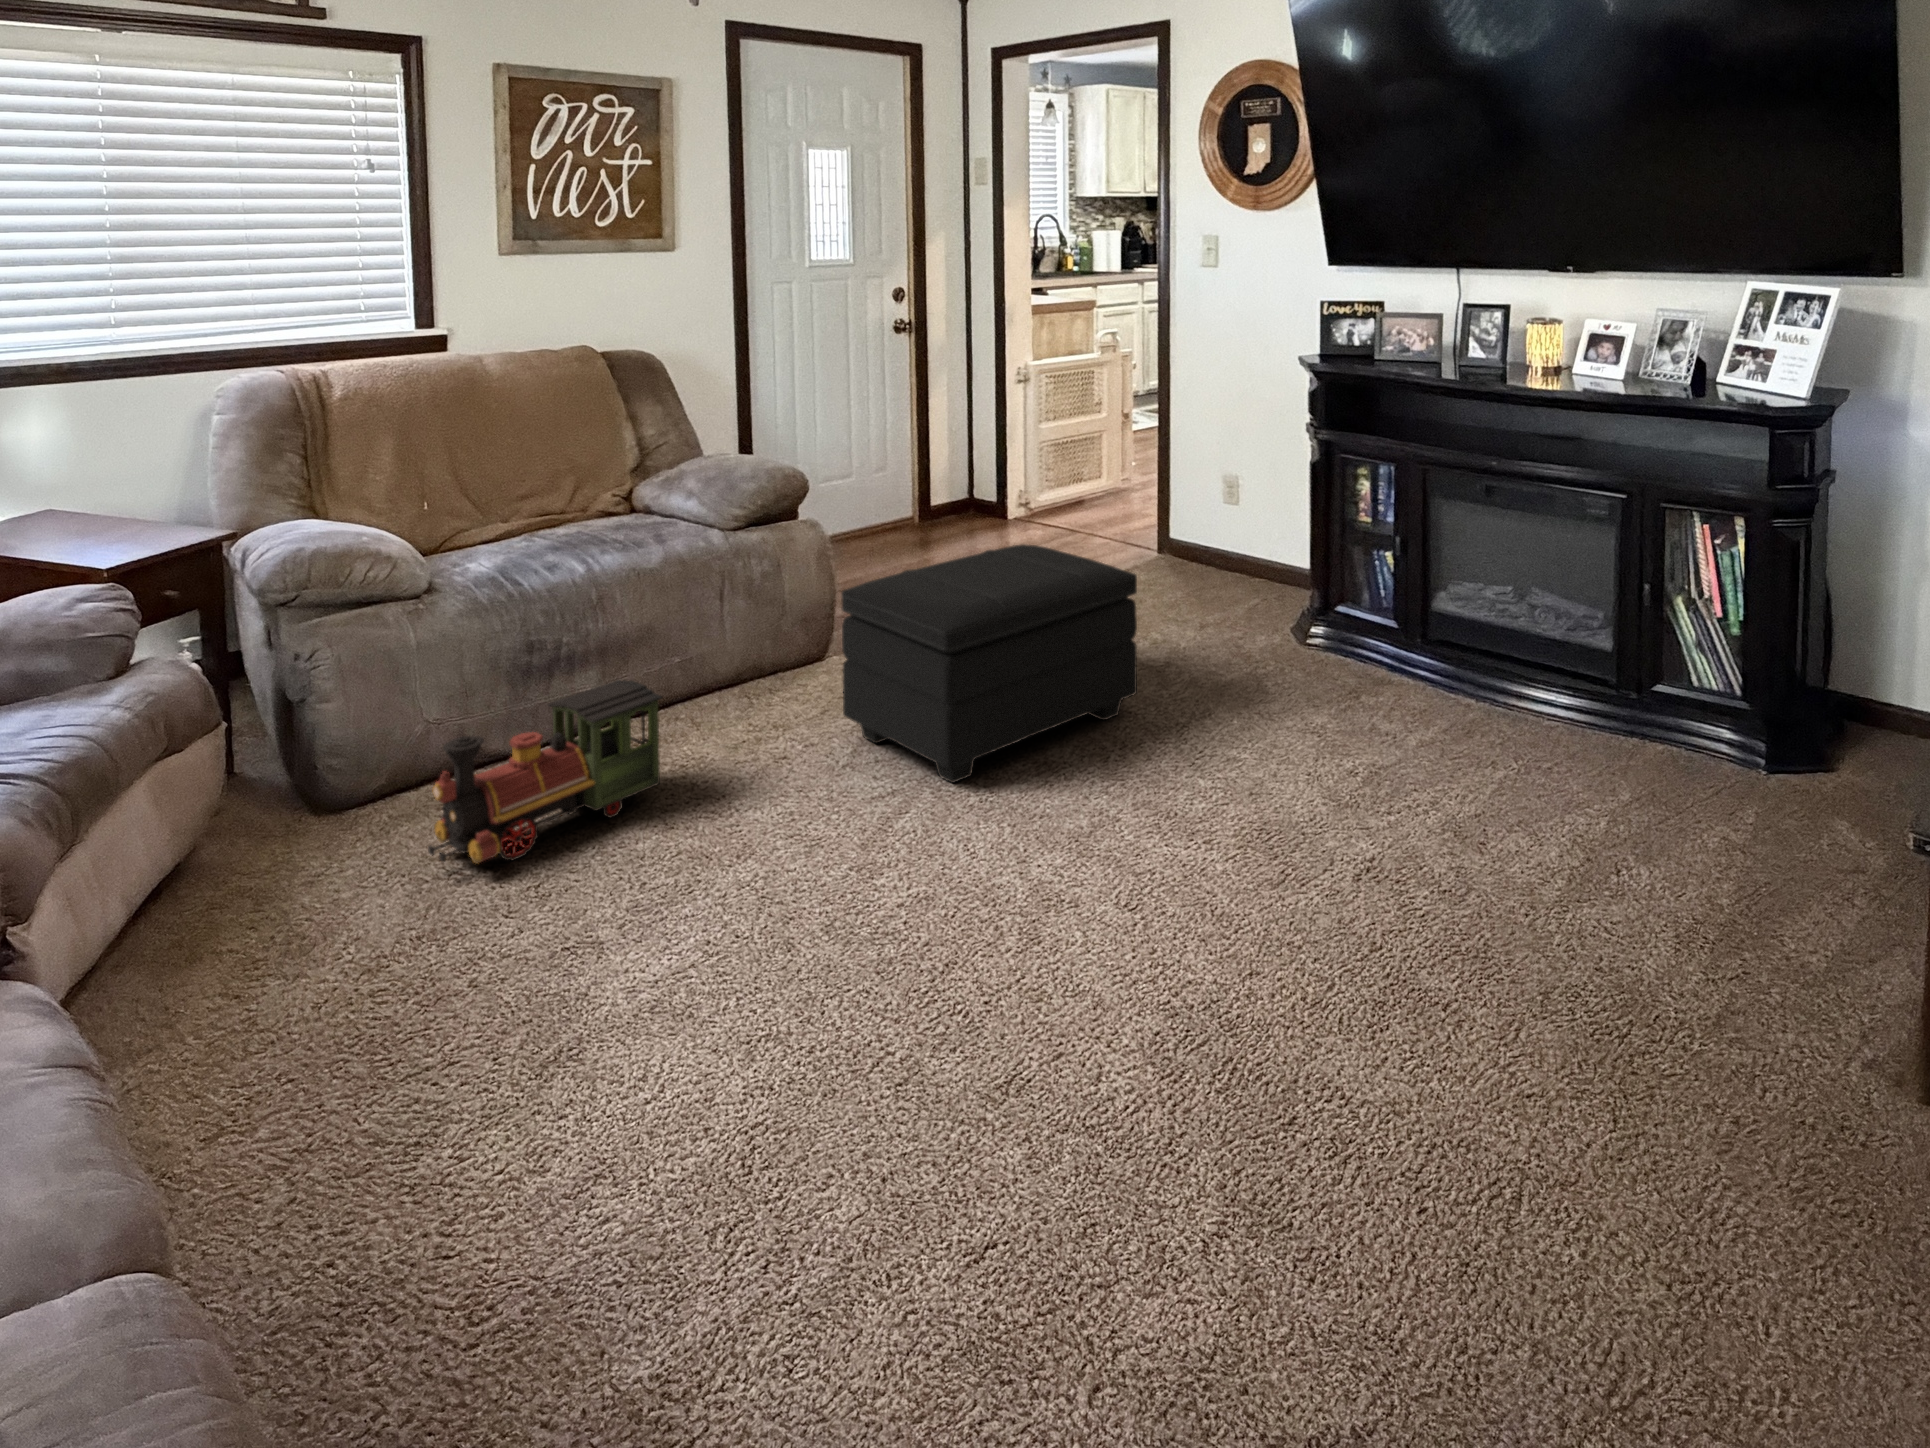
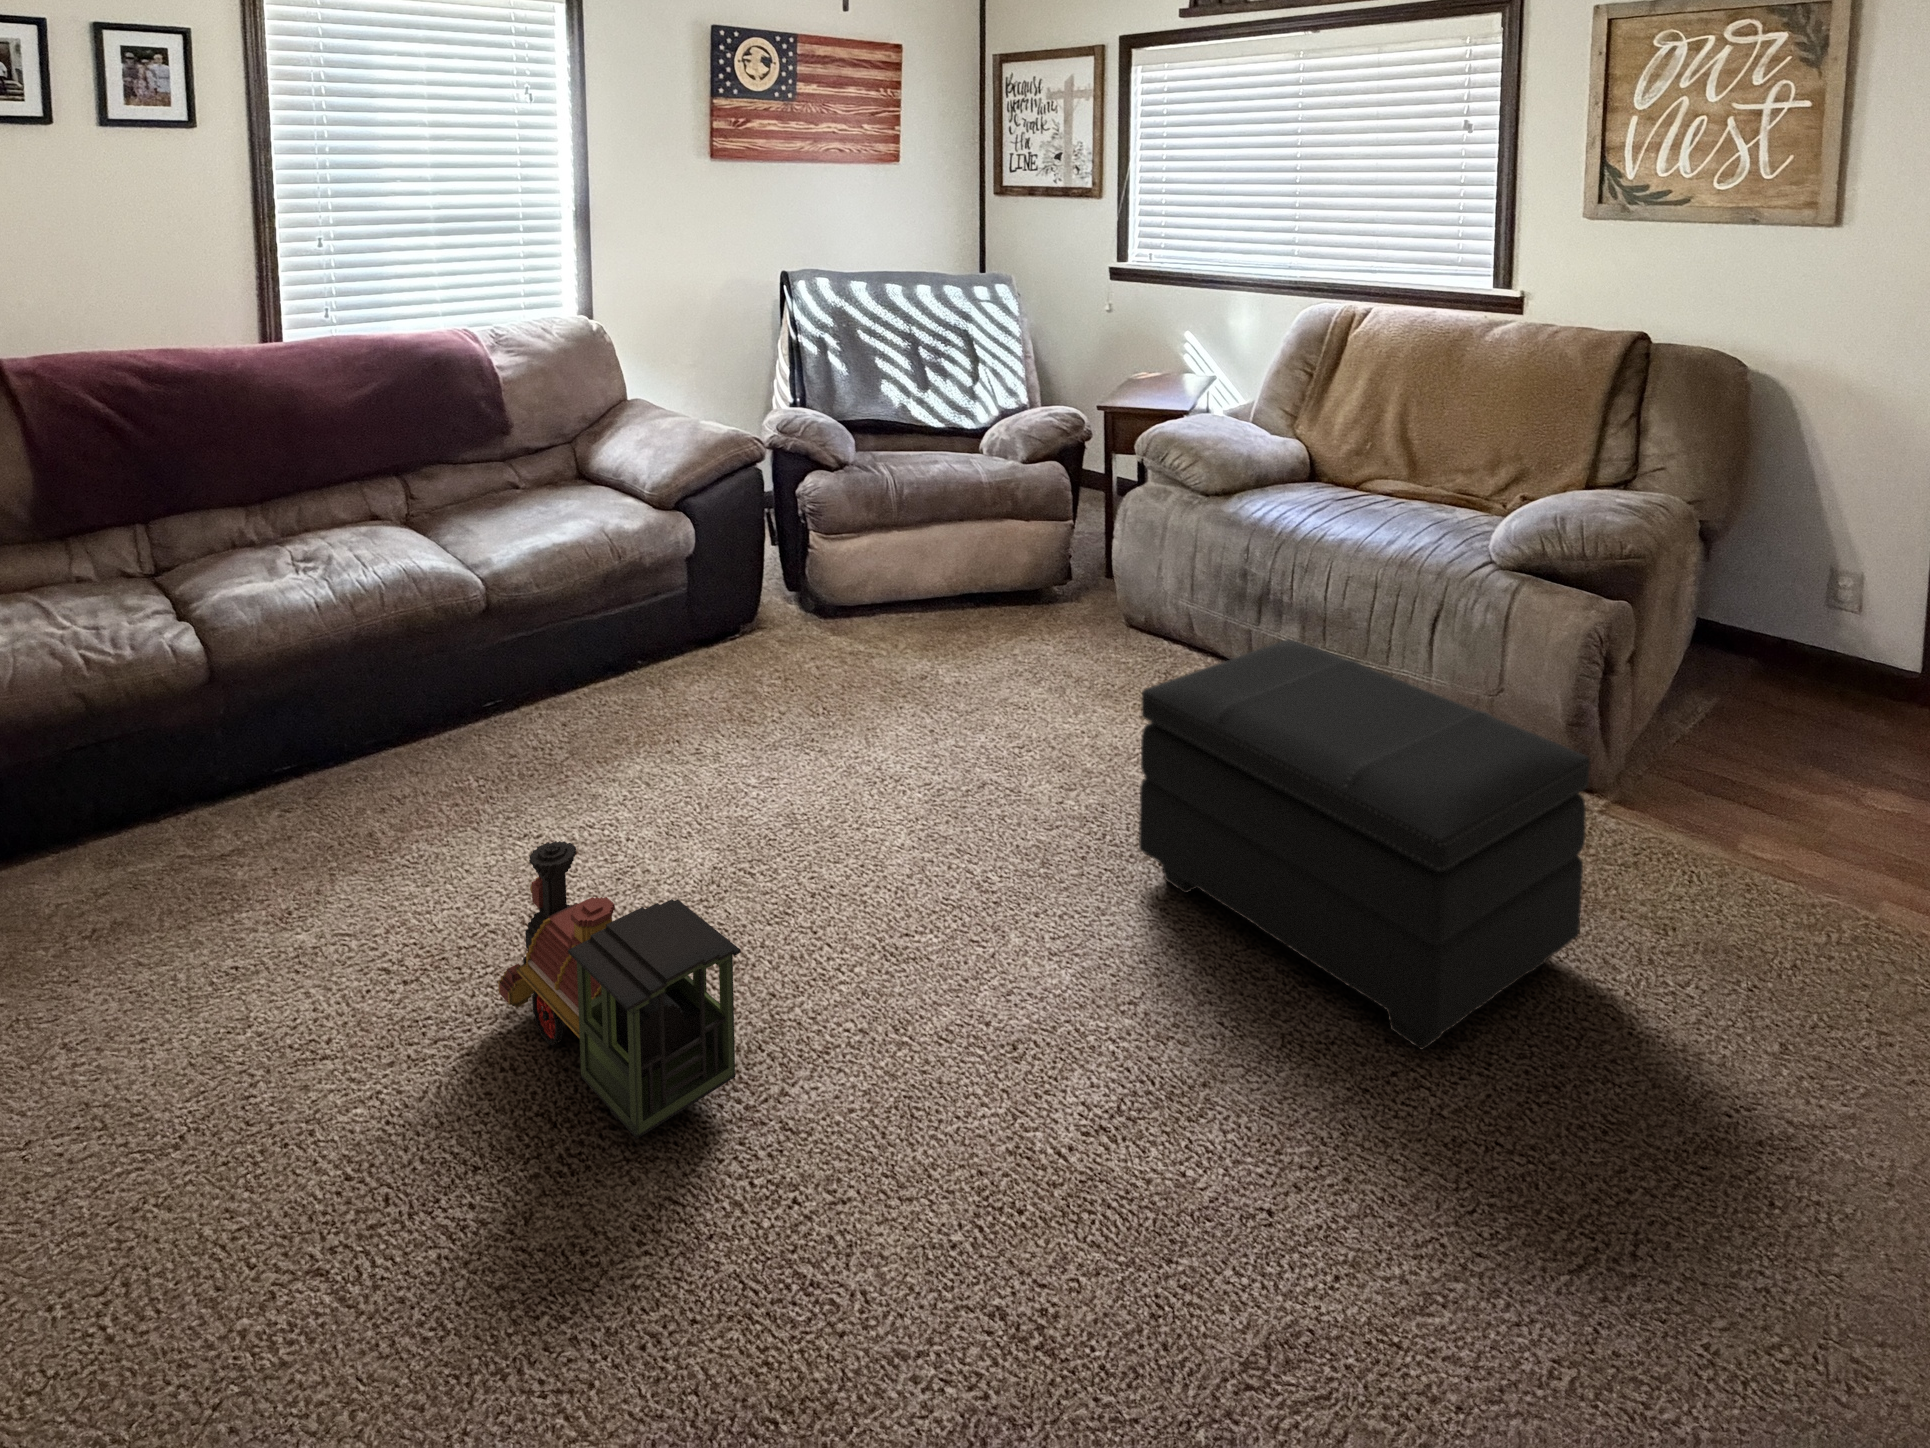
toy train: present [428,680,662,863] -> present [498,841,740,1139]

